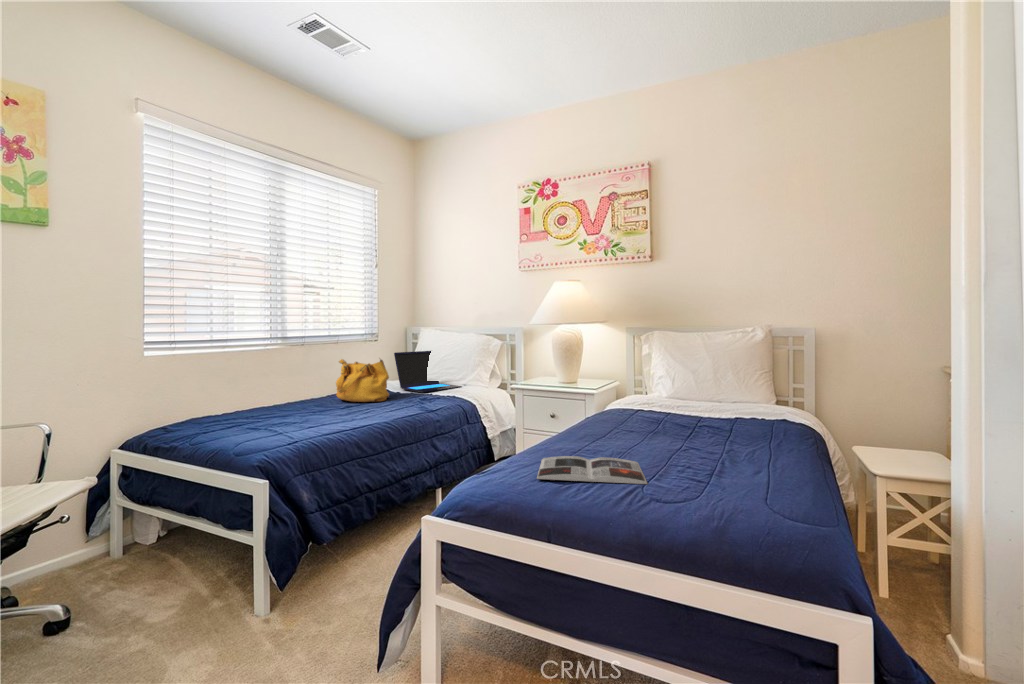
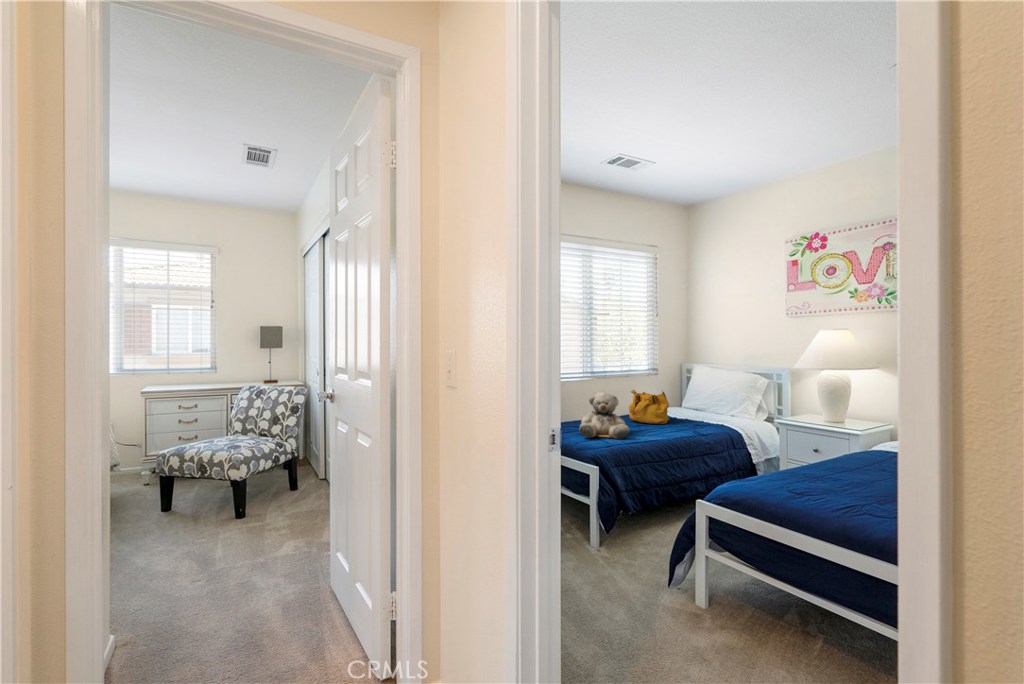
laptop: present [394,351,462,393] -> none [672,385,731,420]
teddy bear: none [246,361,328,432] -> present [579,392,629,439]
magazine: present [537,456,648,484] -> none [779,475,869,501]

